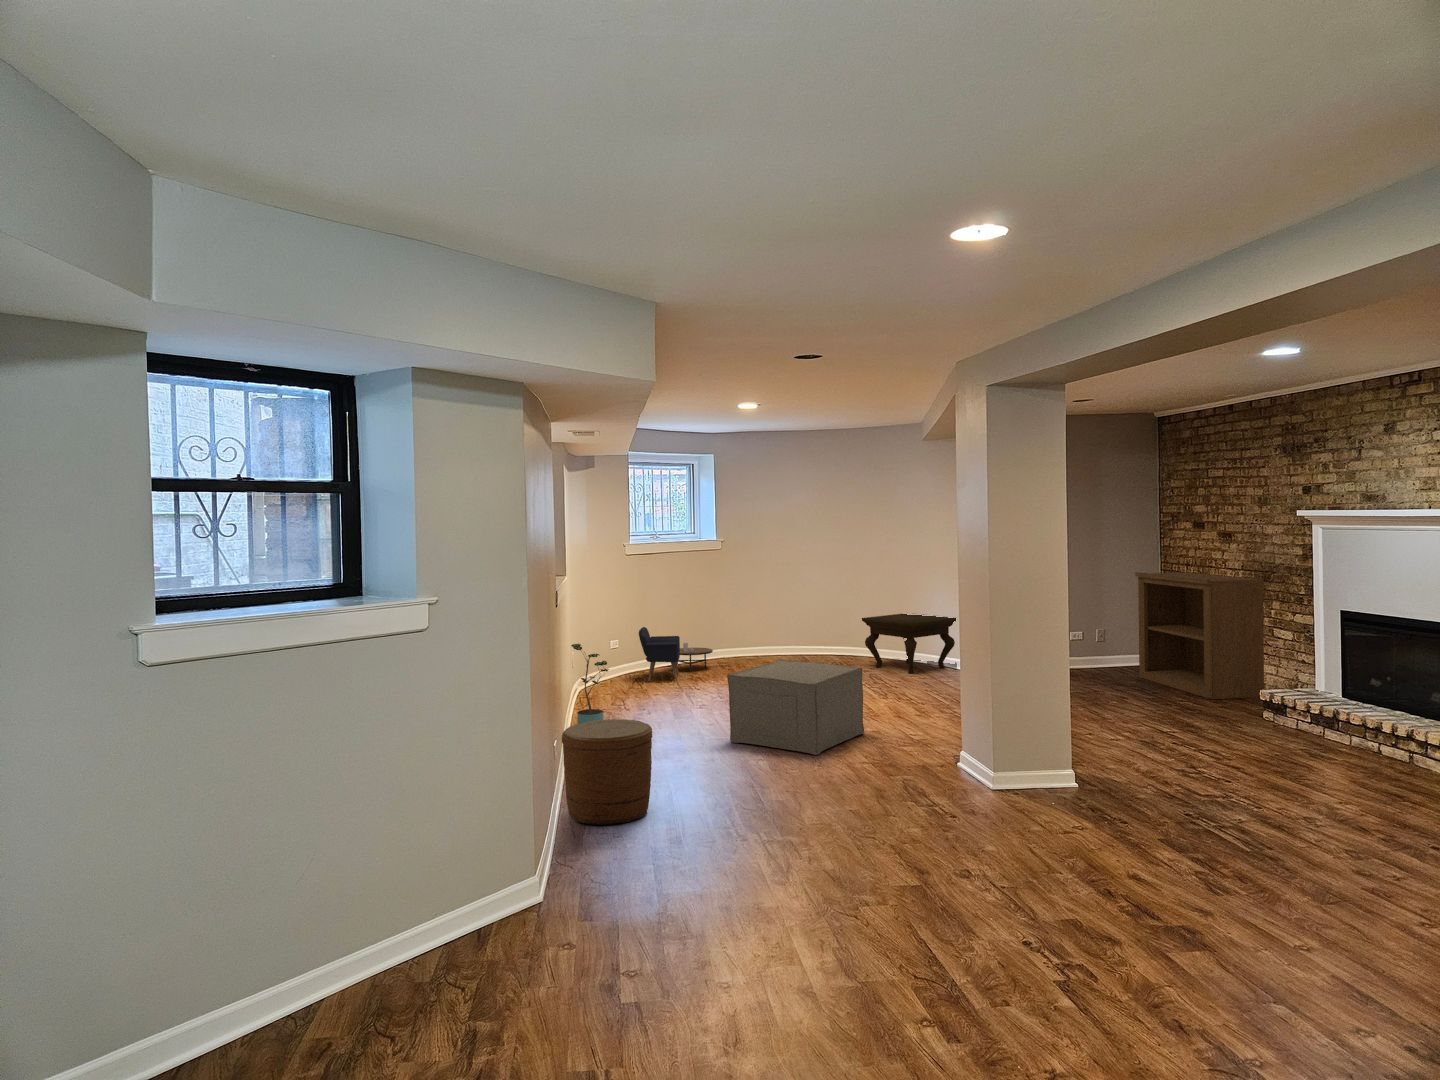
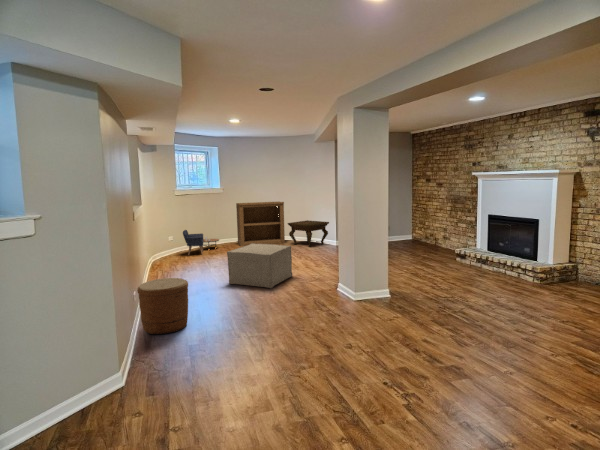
bookshelf: present [1135,572,1265,699] -> present [236,202,285,246]
potted plant: present [571,644,609,724] -> none [146,239,168,280]

